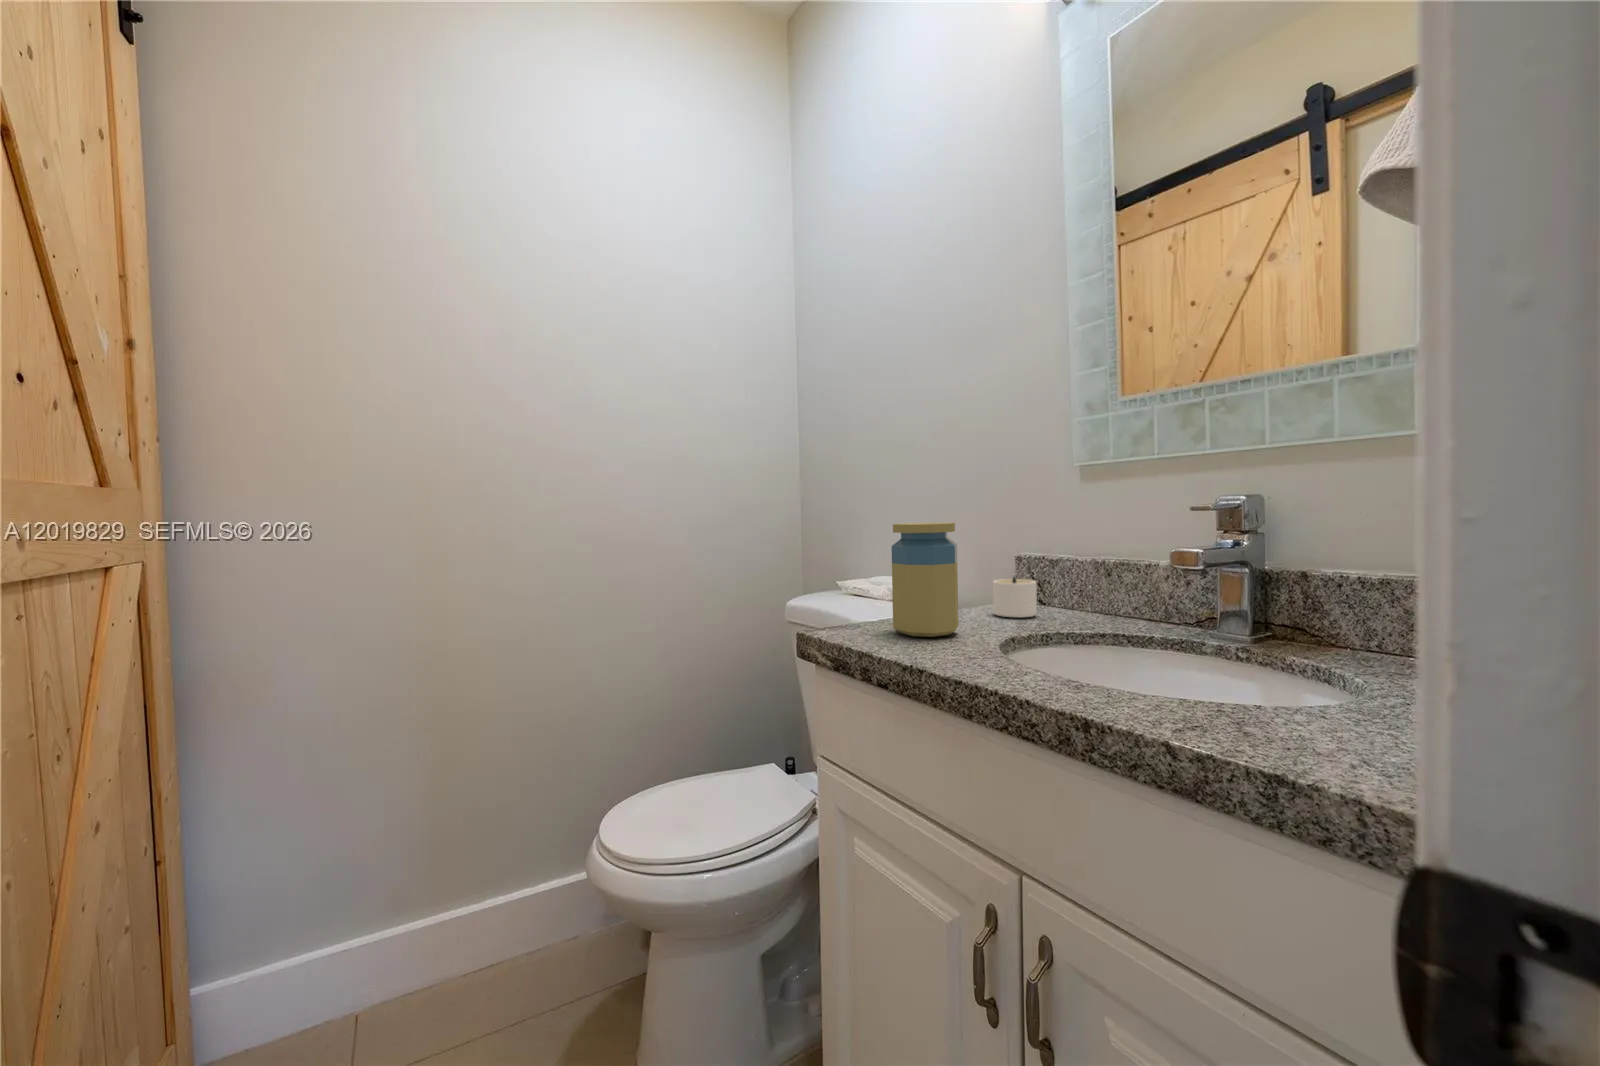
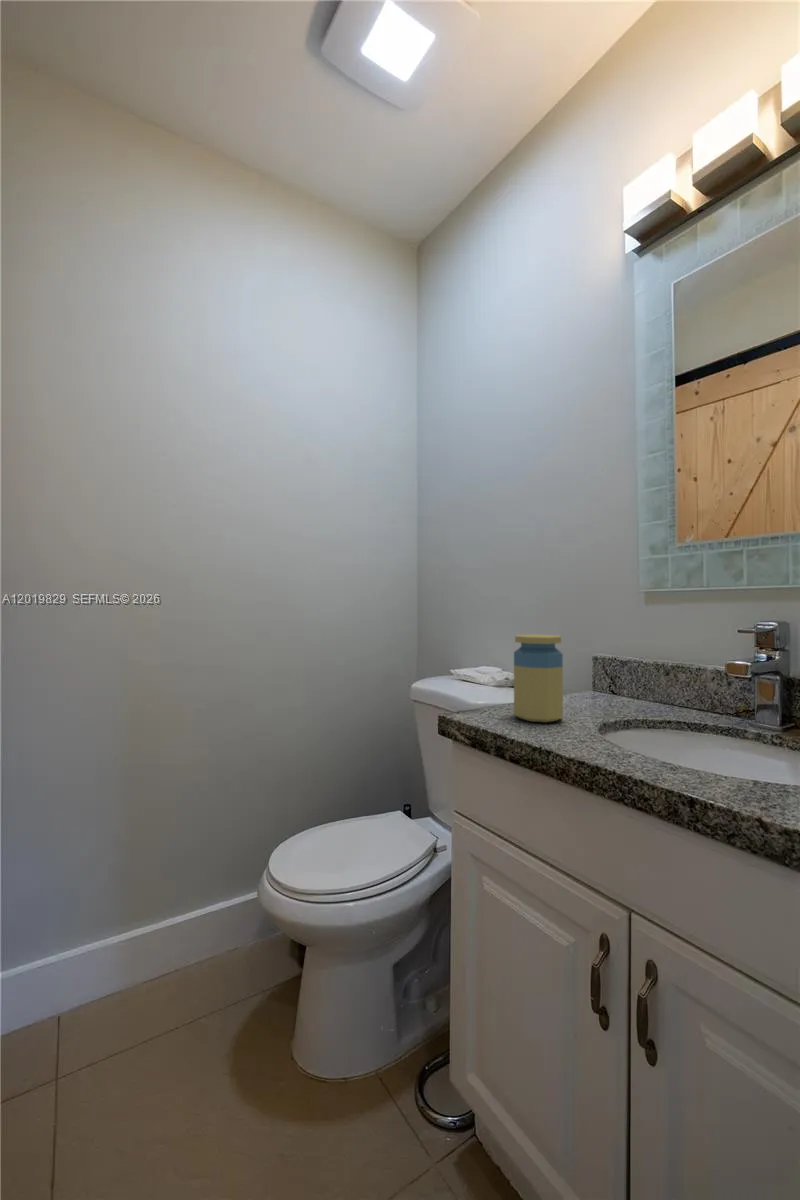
candle: present [993,577,1037,617] -> none [581,674,628,706]

